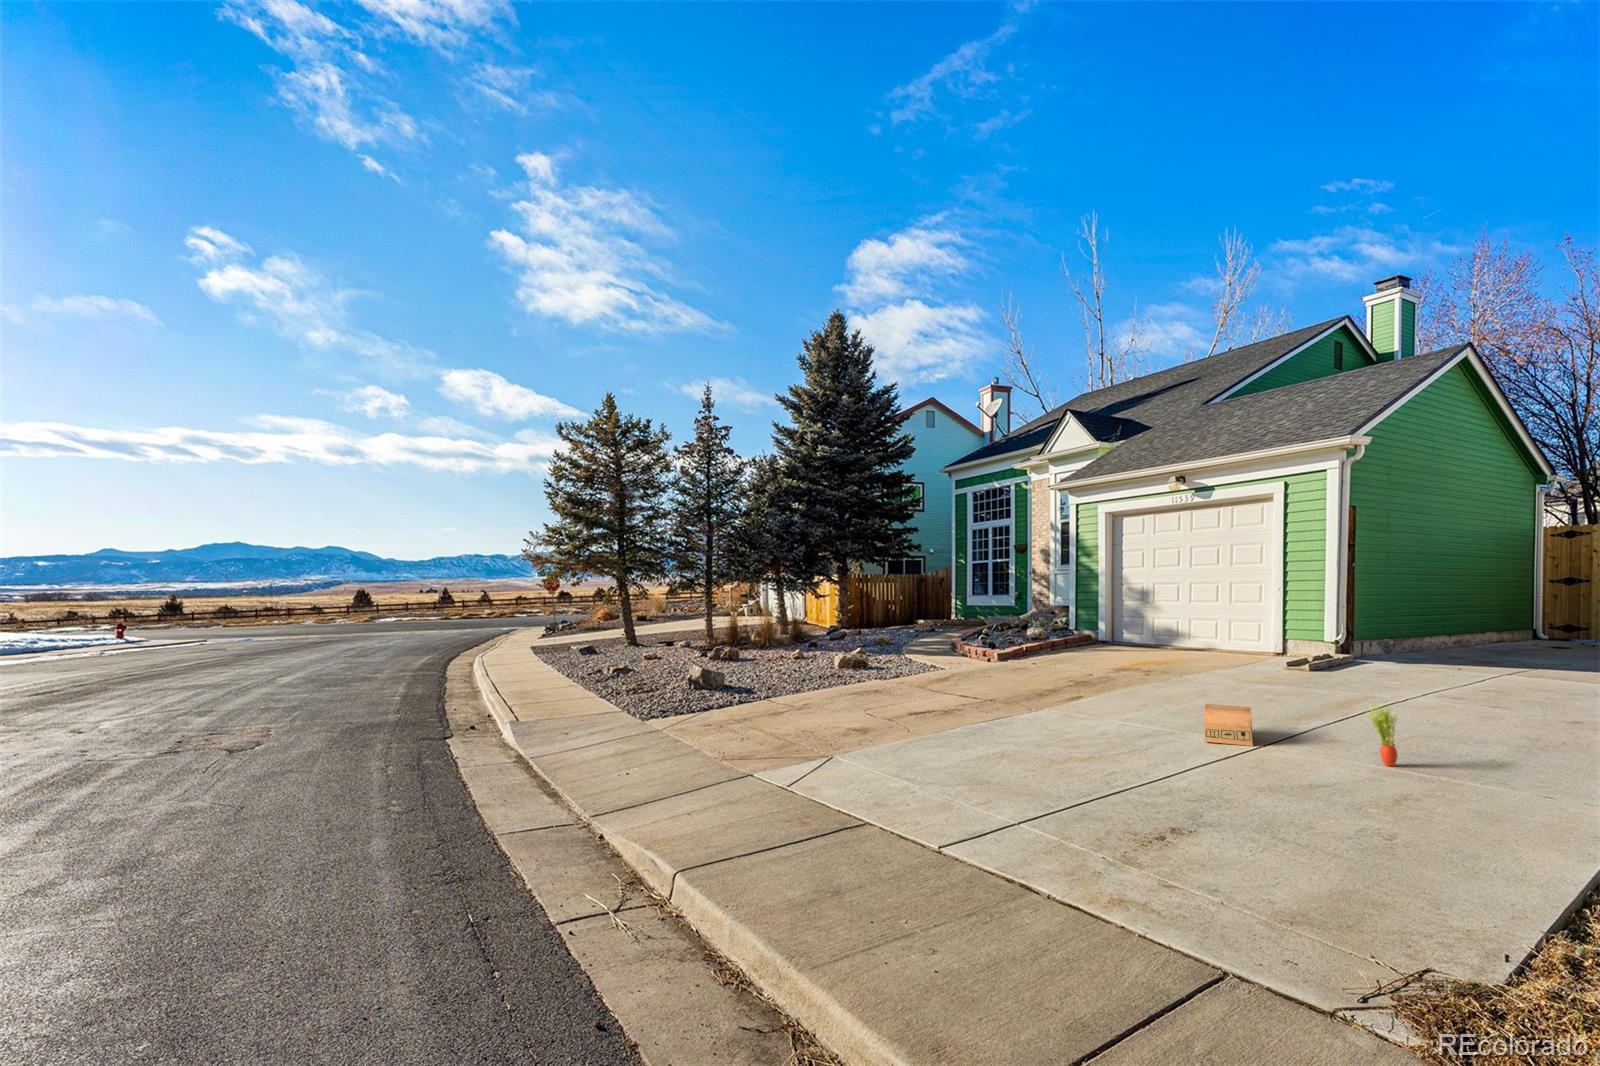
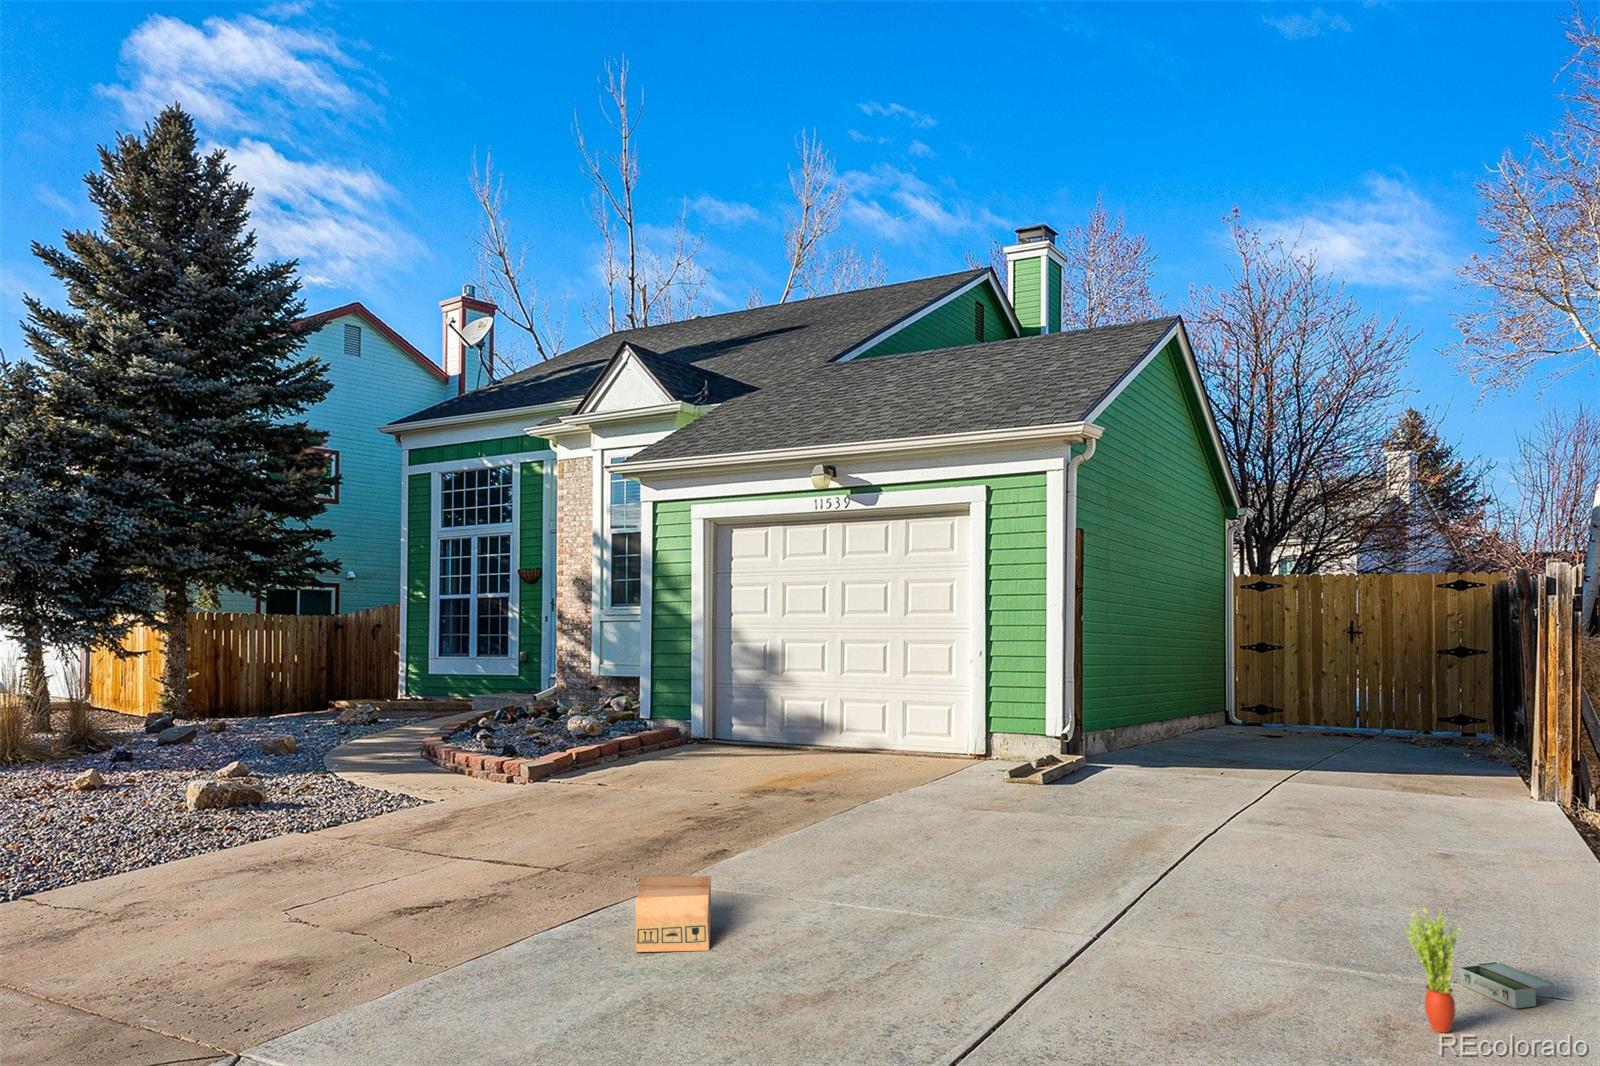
cardboard box: present [1204,704,1253,746] -> present [636,876,711,952]
toolbox: none [1438,747,1488,766] -> present [1460,962,1555,1009]

